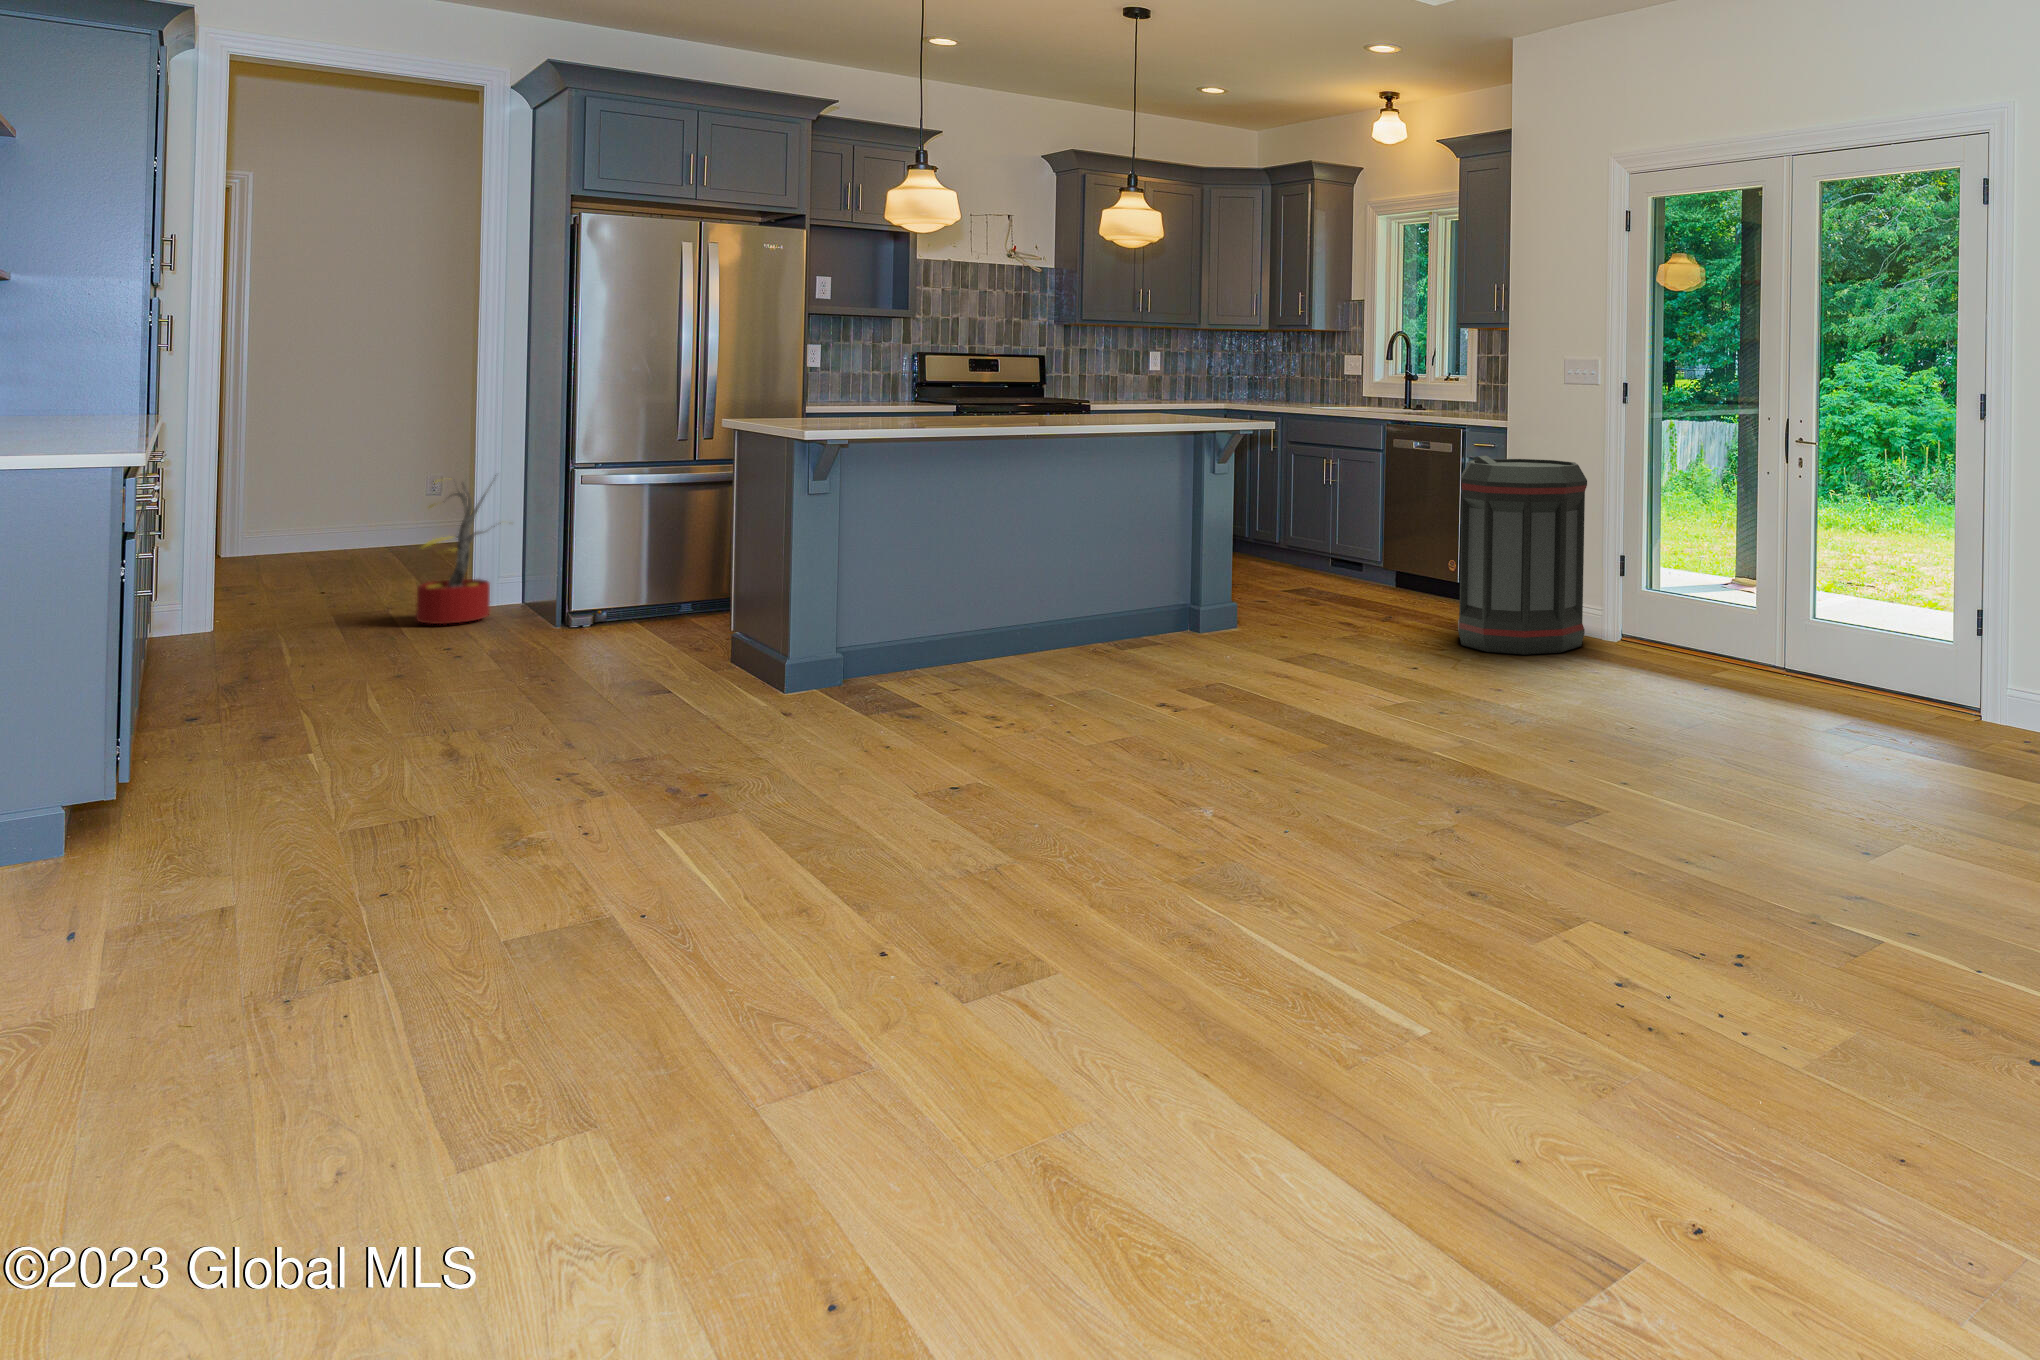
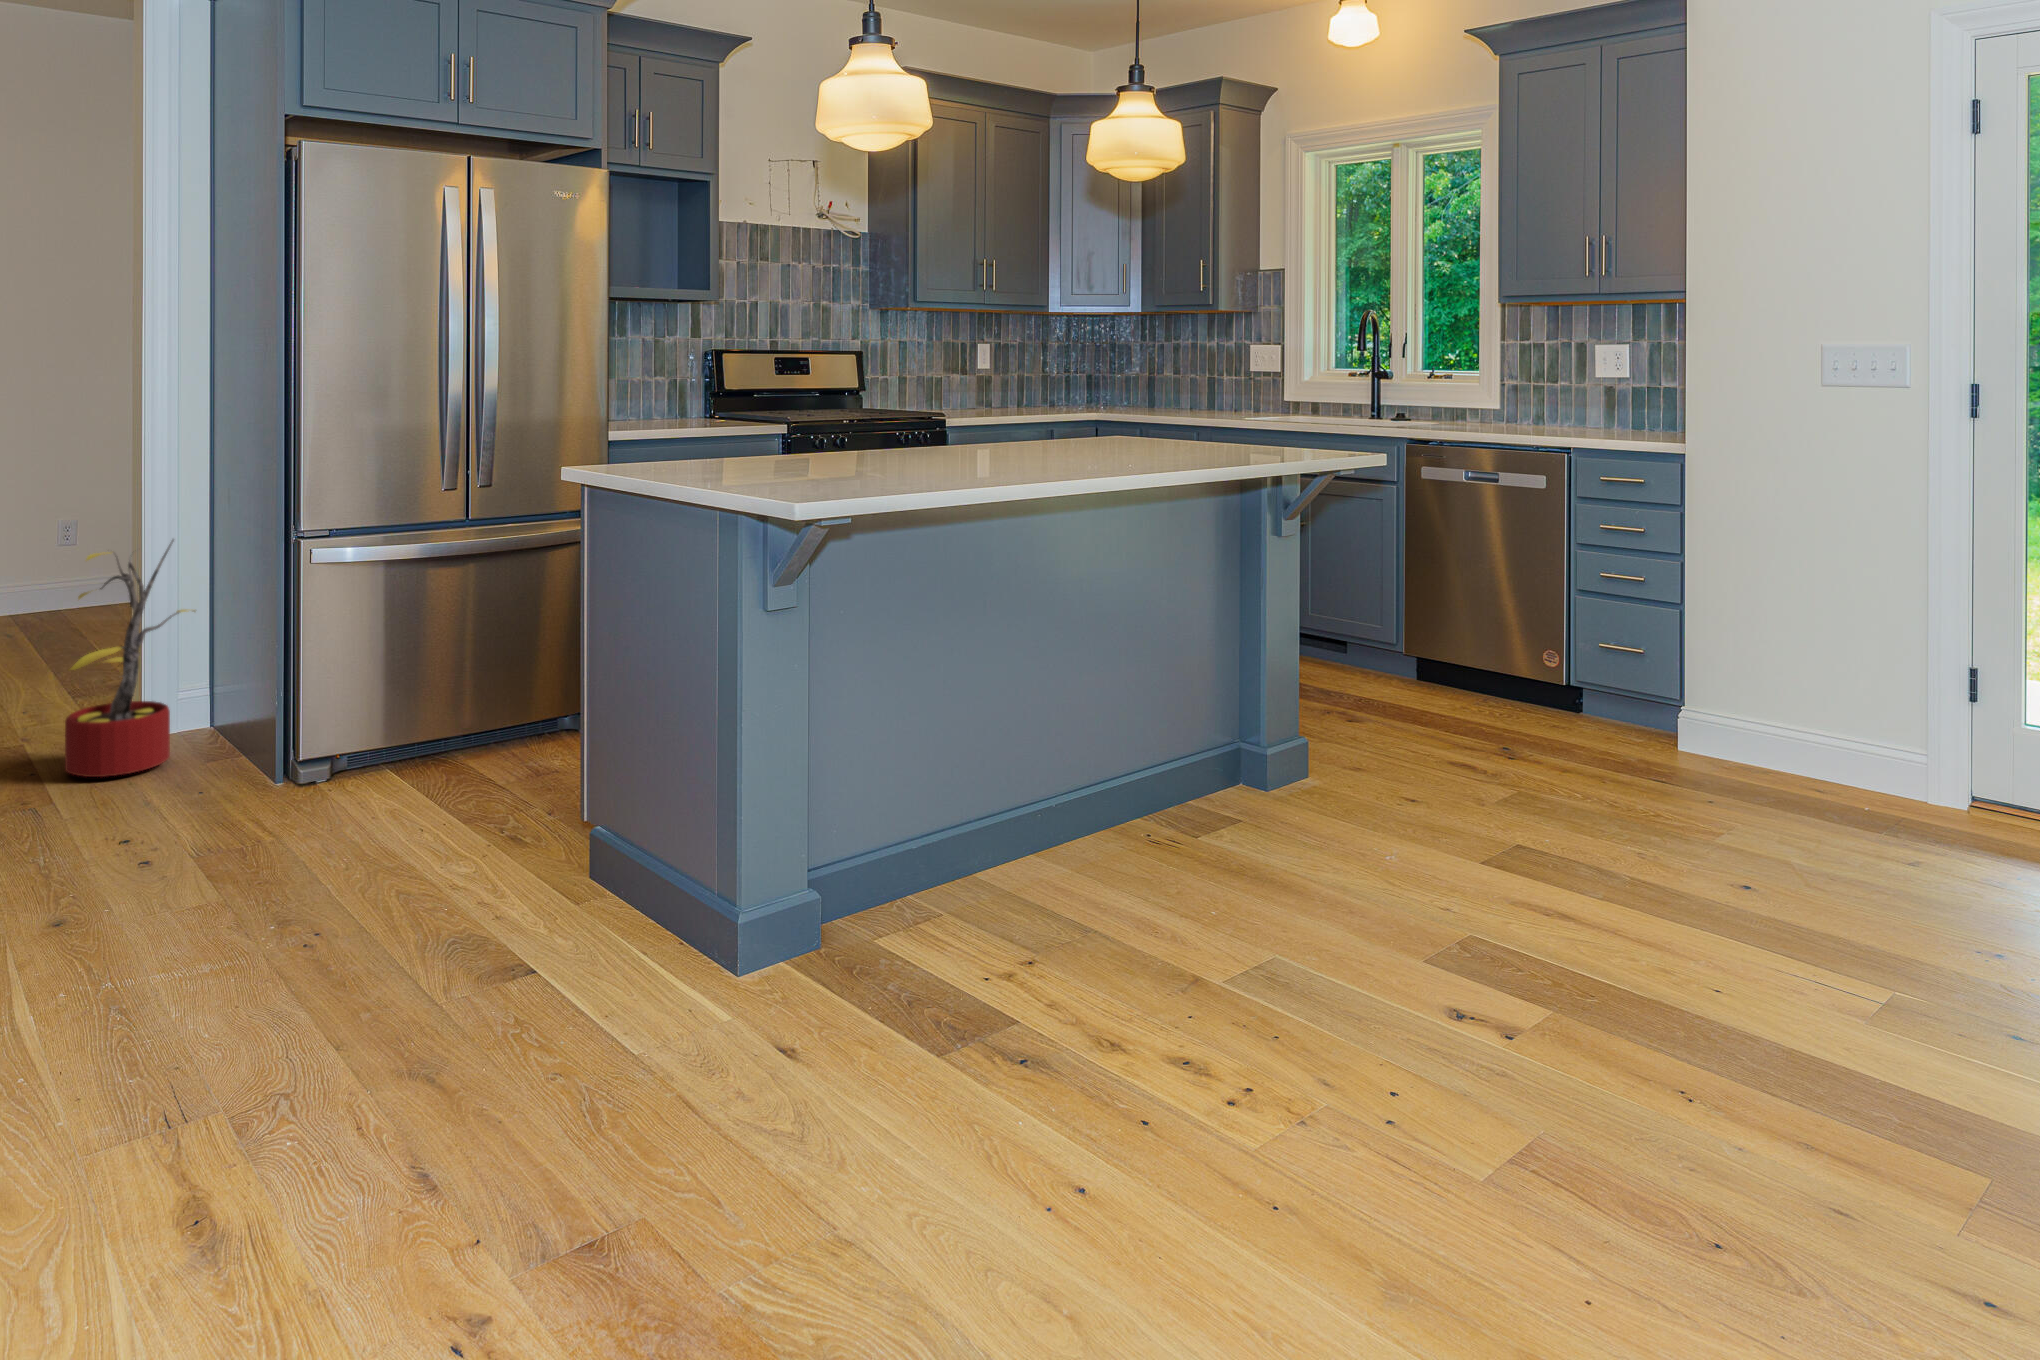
trash can: present [1458,456,1587,655] -> none [1678,503,1921,844]

